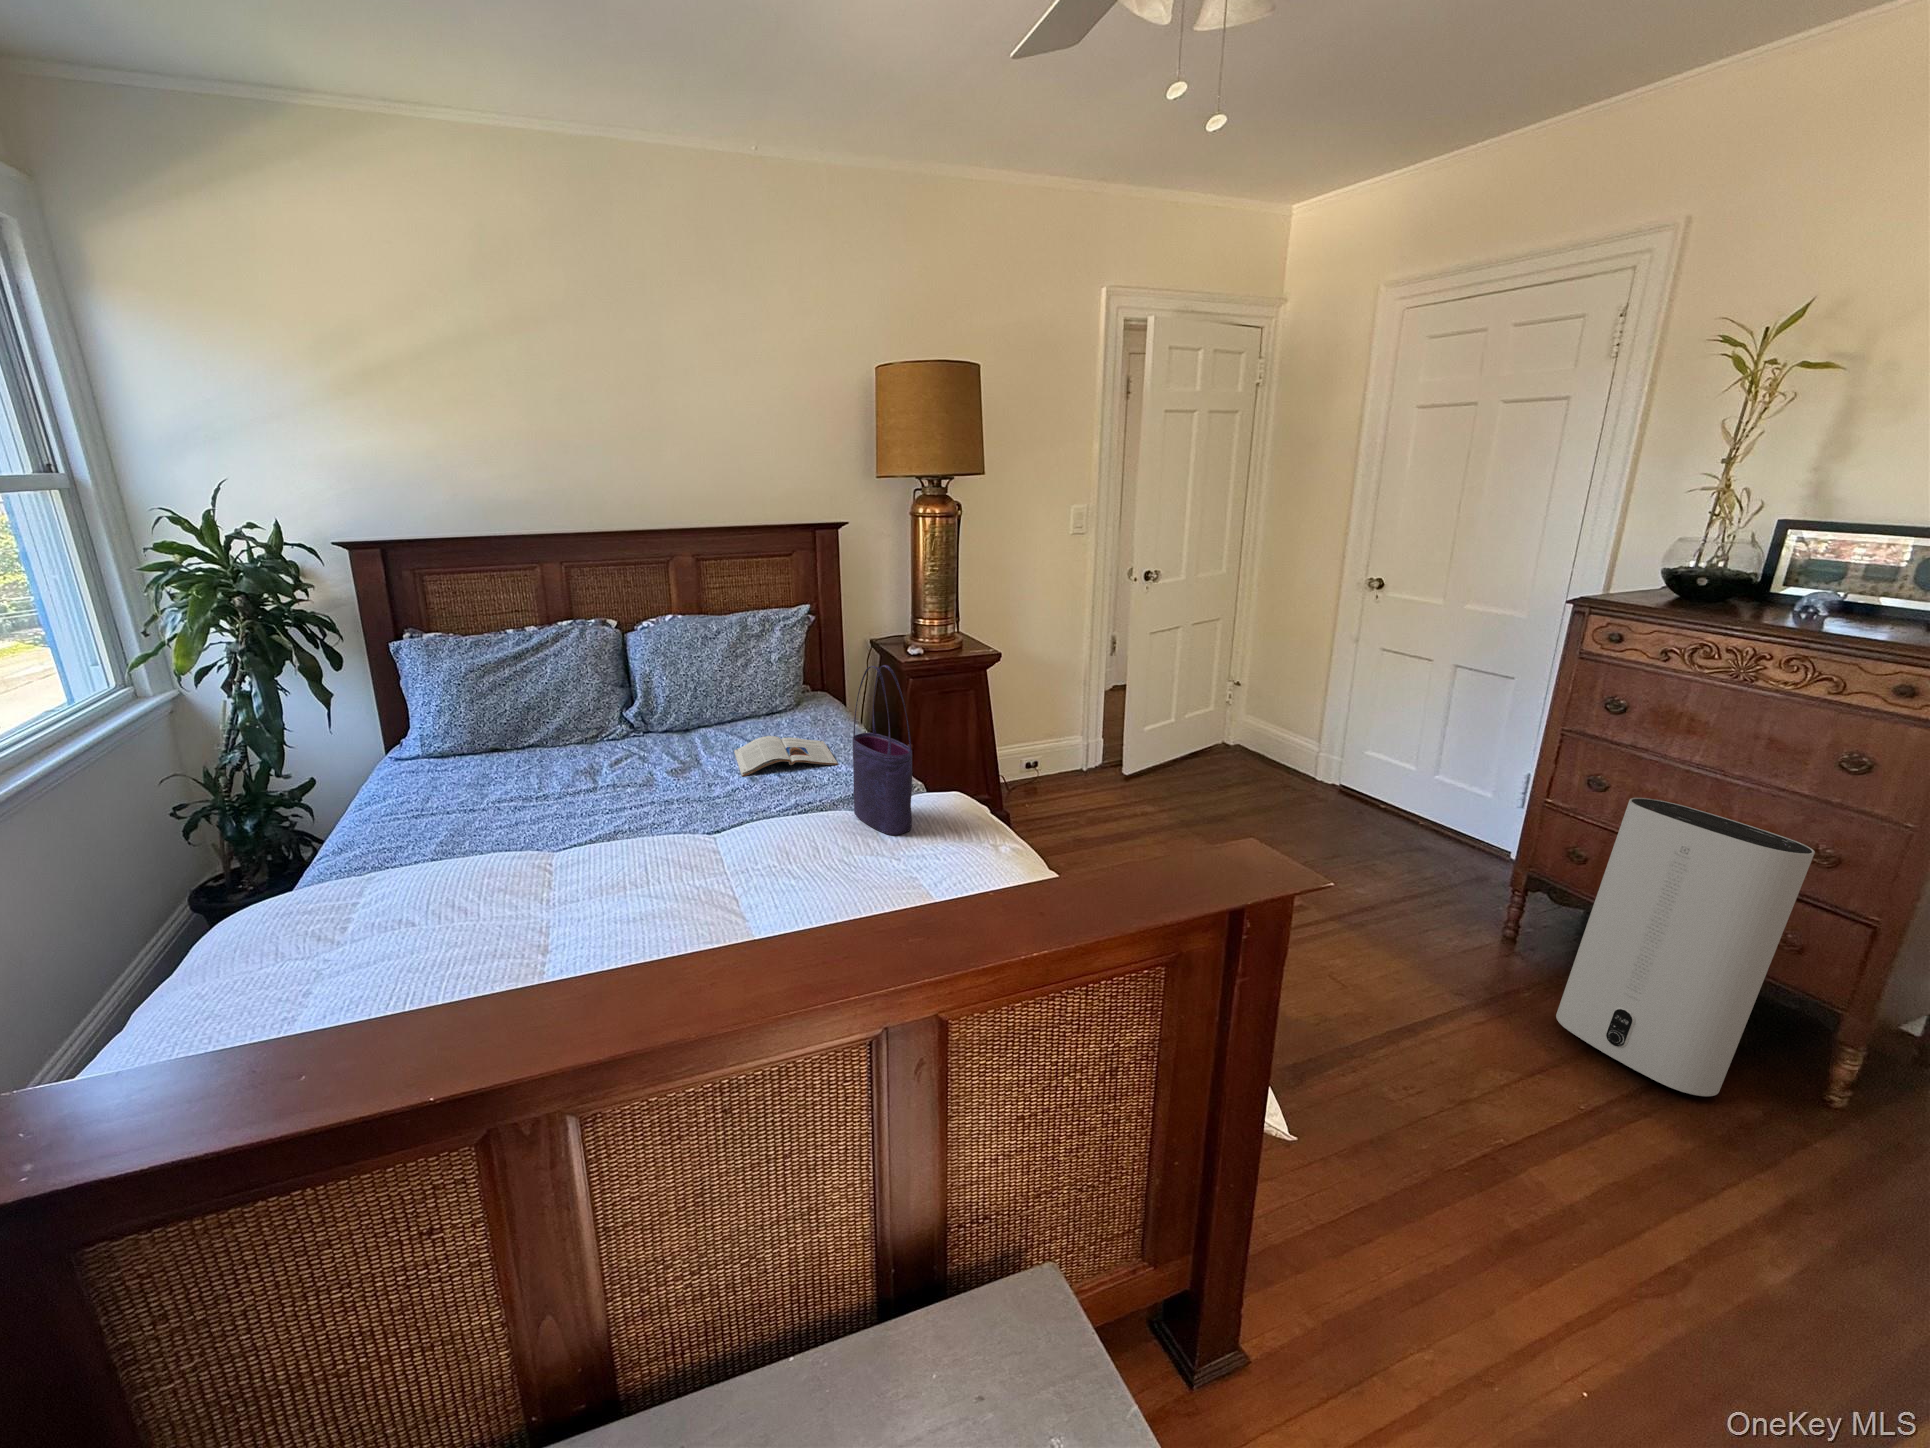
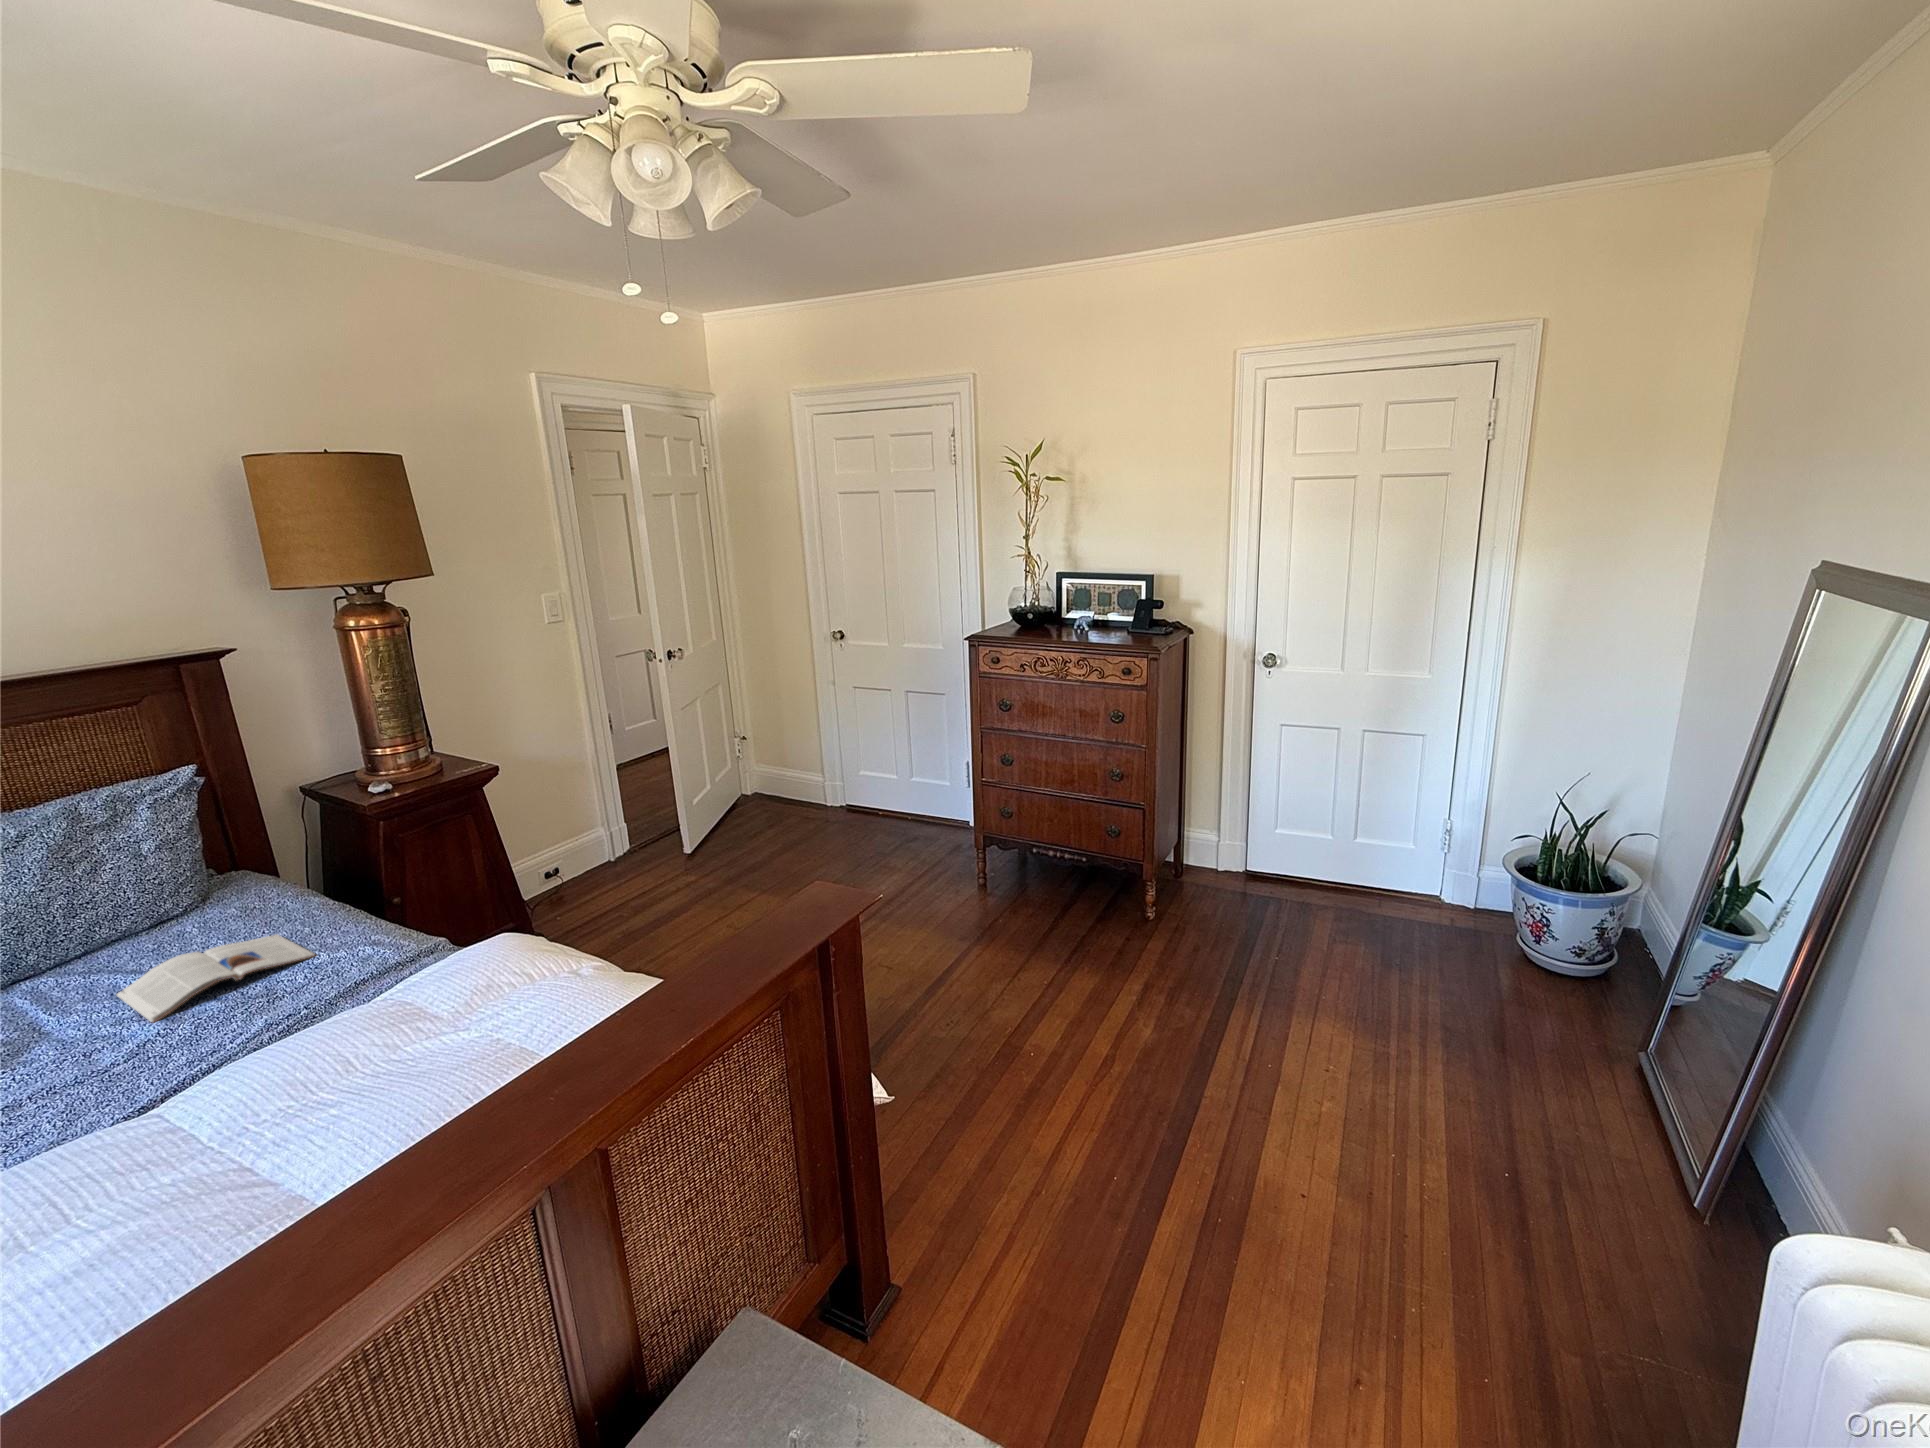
tote bag: present [853,665,912,835] -> none [354,823,463,1010]
air purifier: present [1556,798,1815,1096] -> none [1019,763,1111,945]

